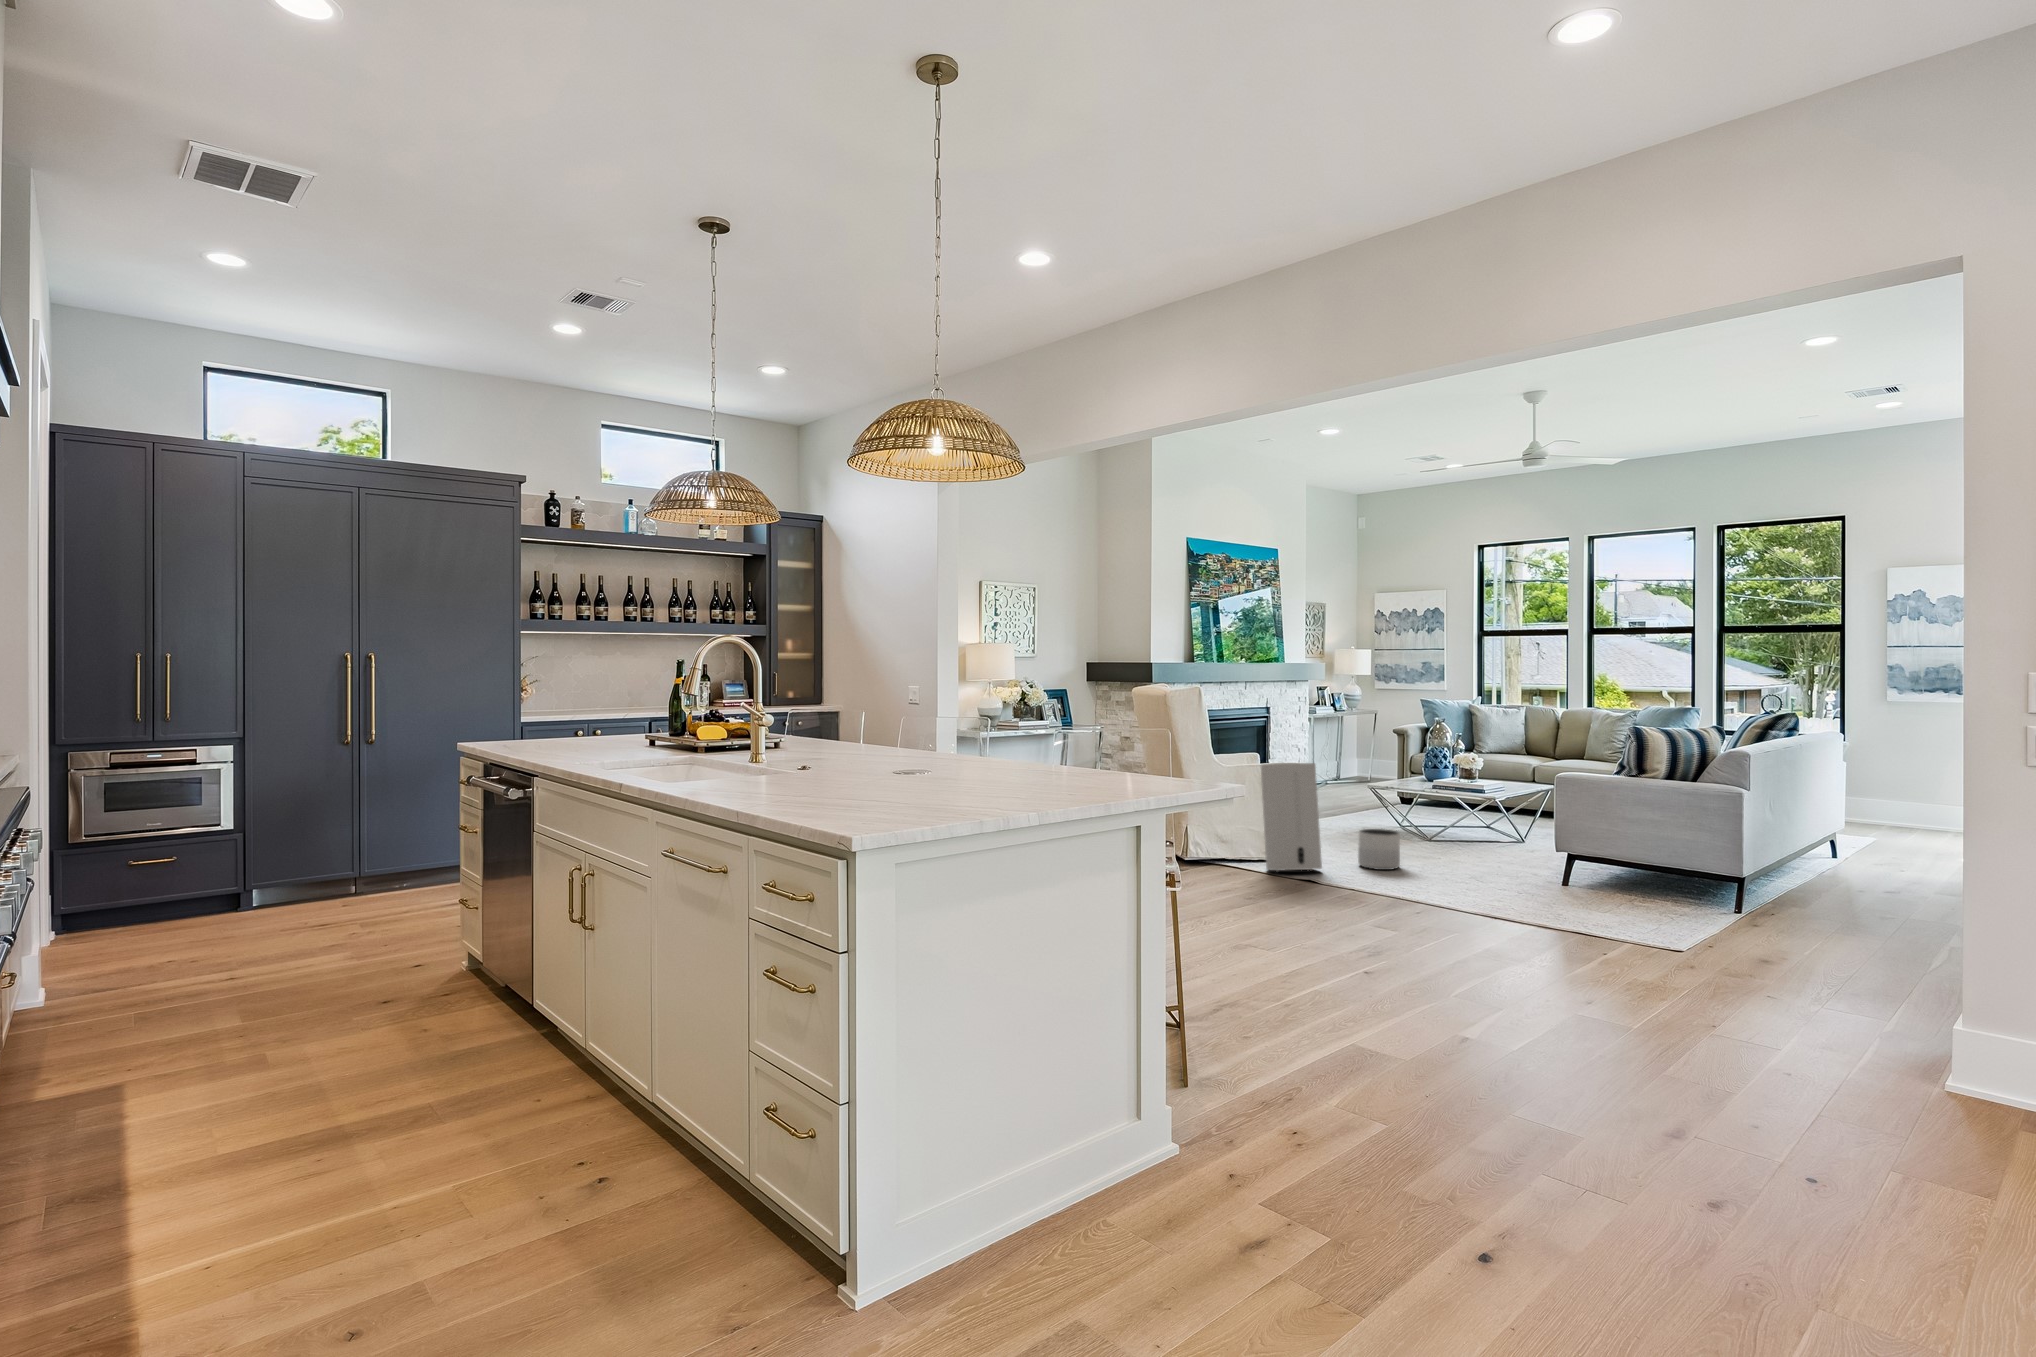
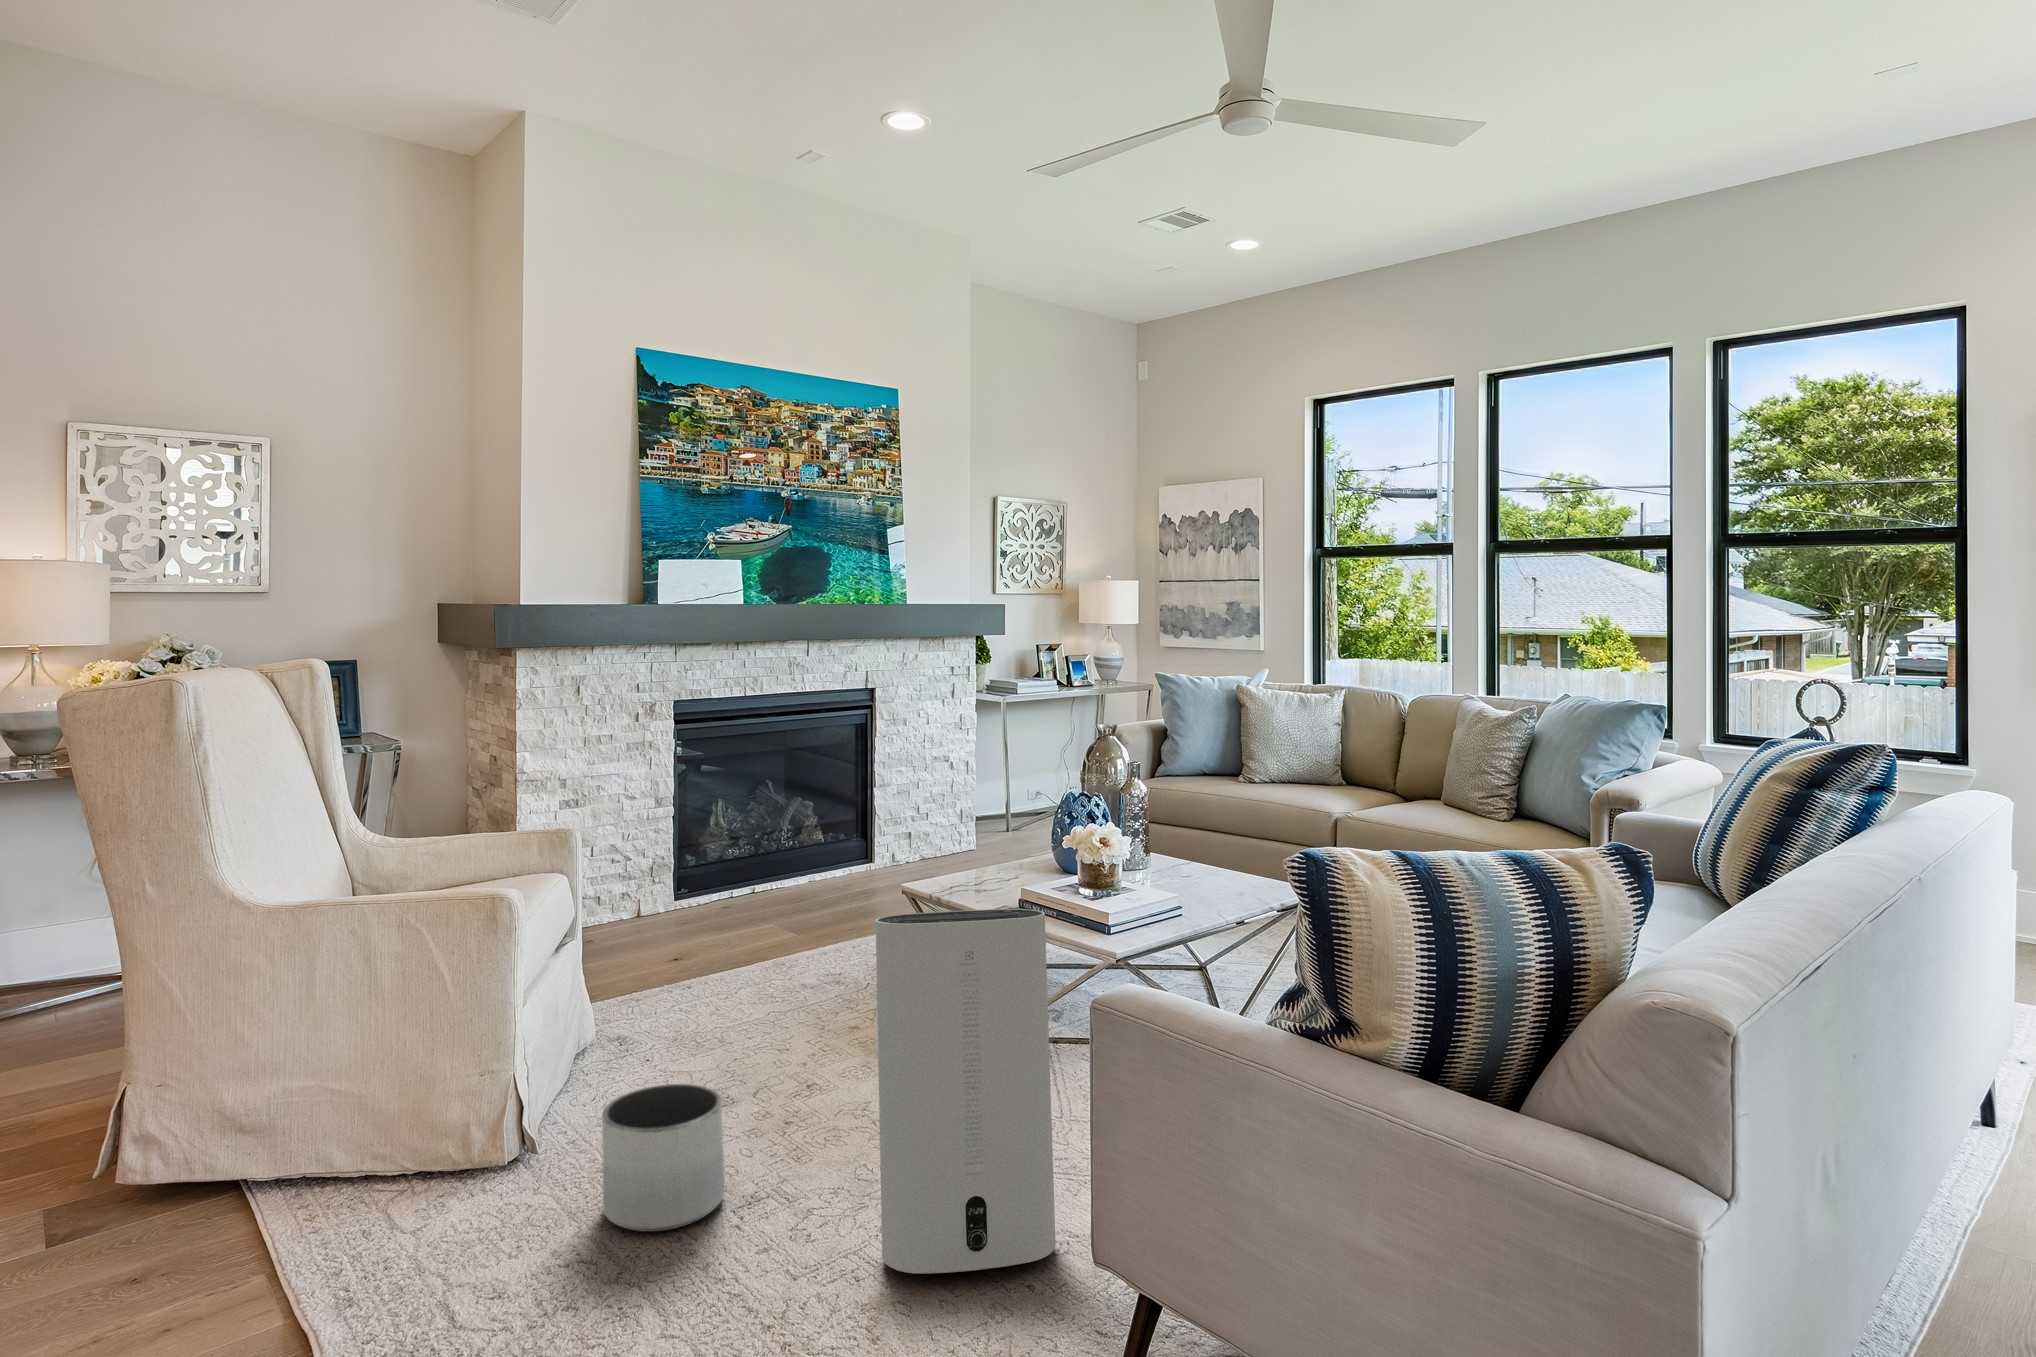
air purifier: present [1261,763,1322,871] -> present [876,909,1056,1274]

